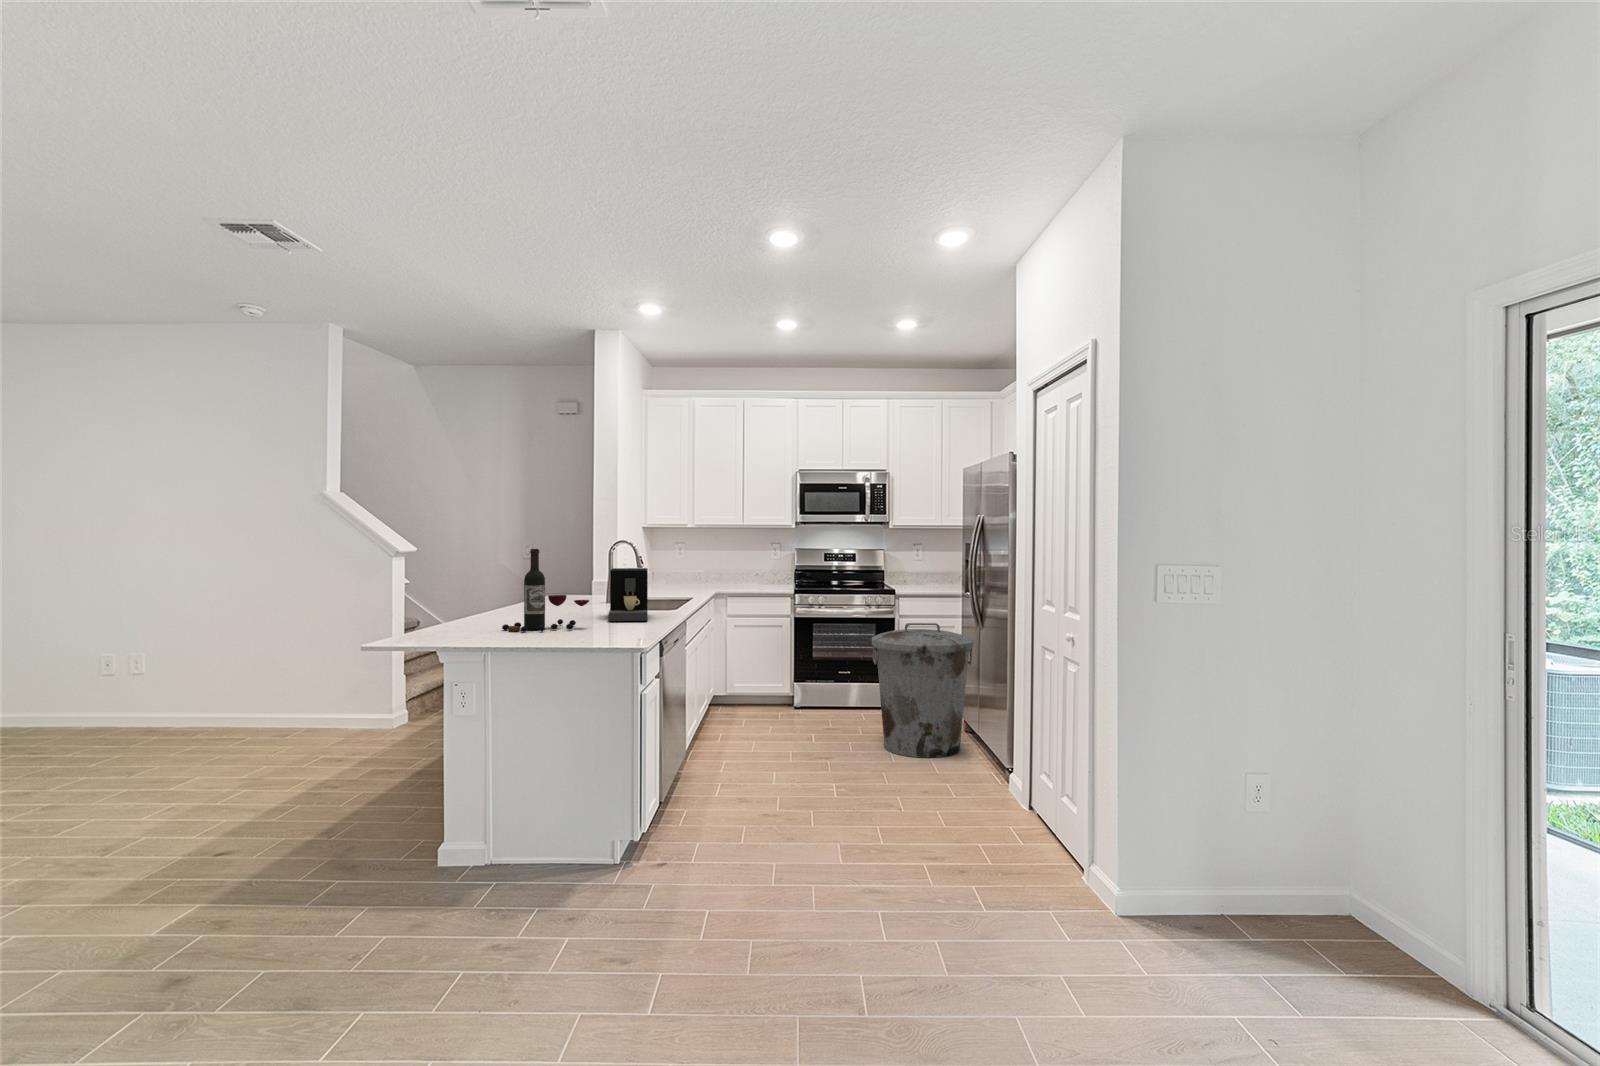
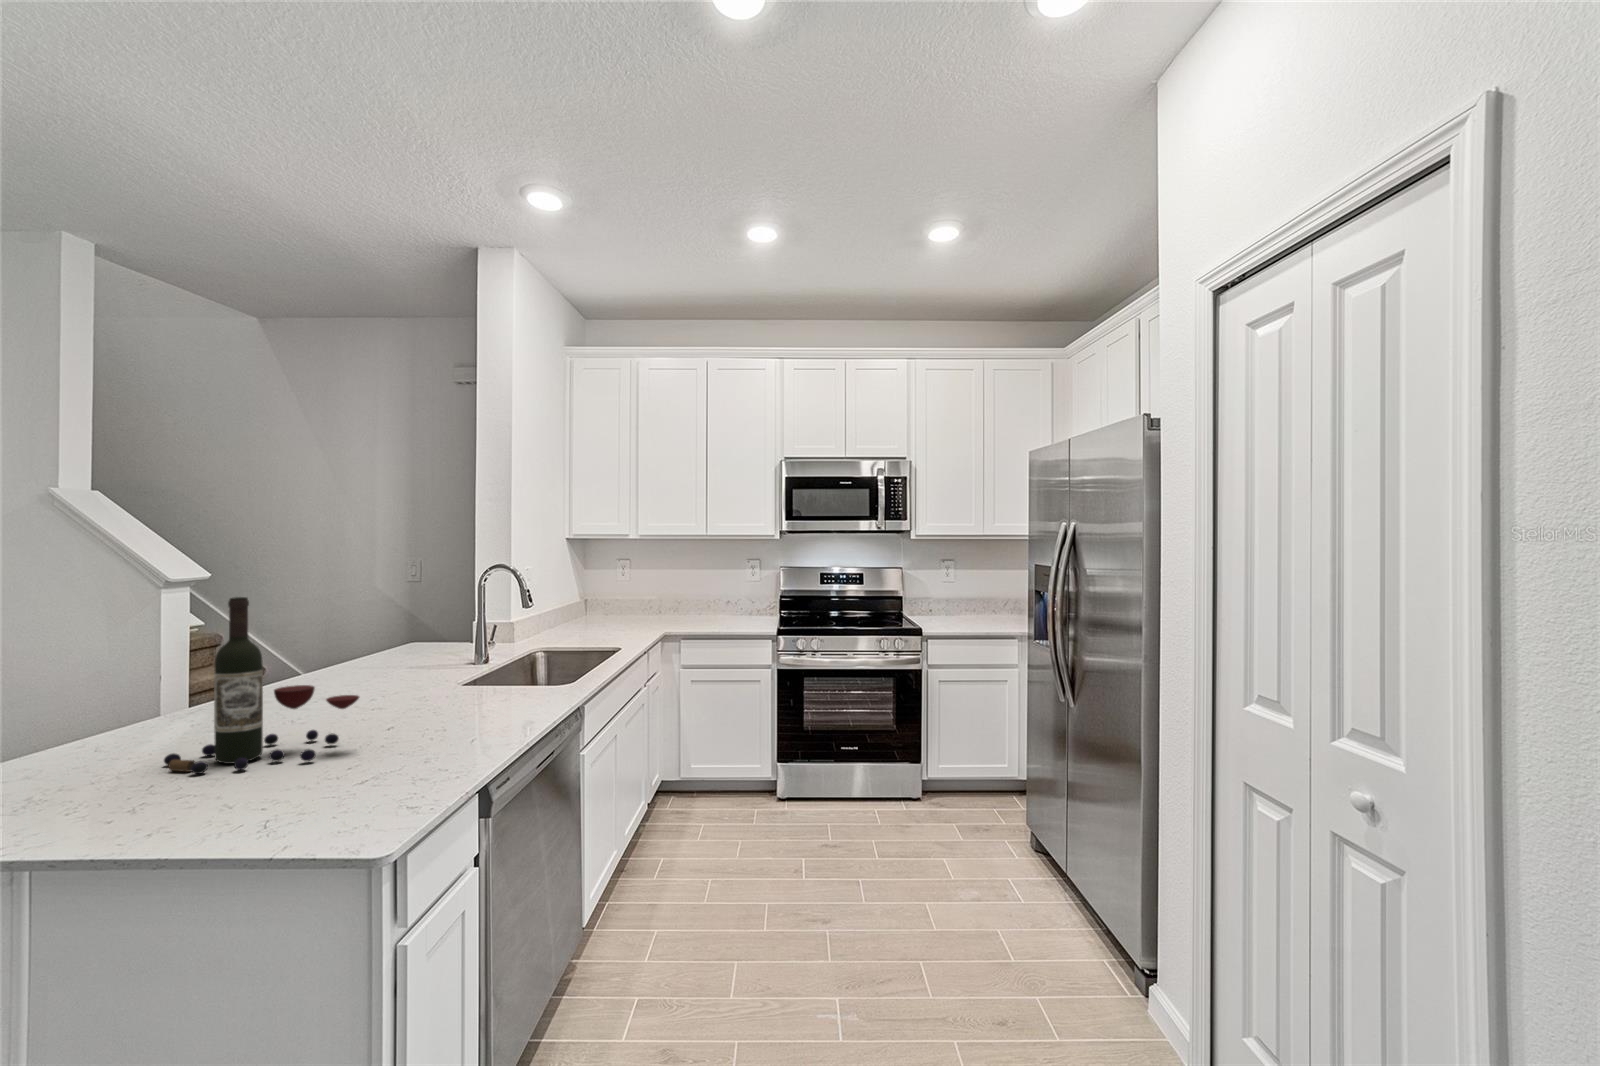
coffee maker: present [609,568,648,621] -> none [420,618,514,725]
trash can: present [872,623,974,758] -> none [895,691,1057,913]

